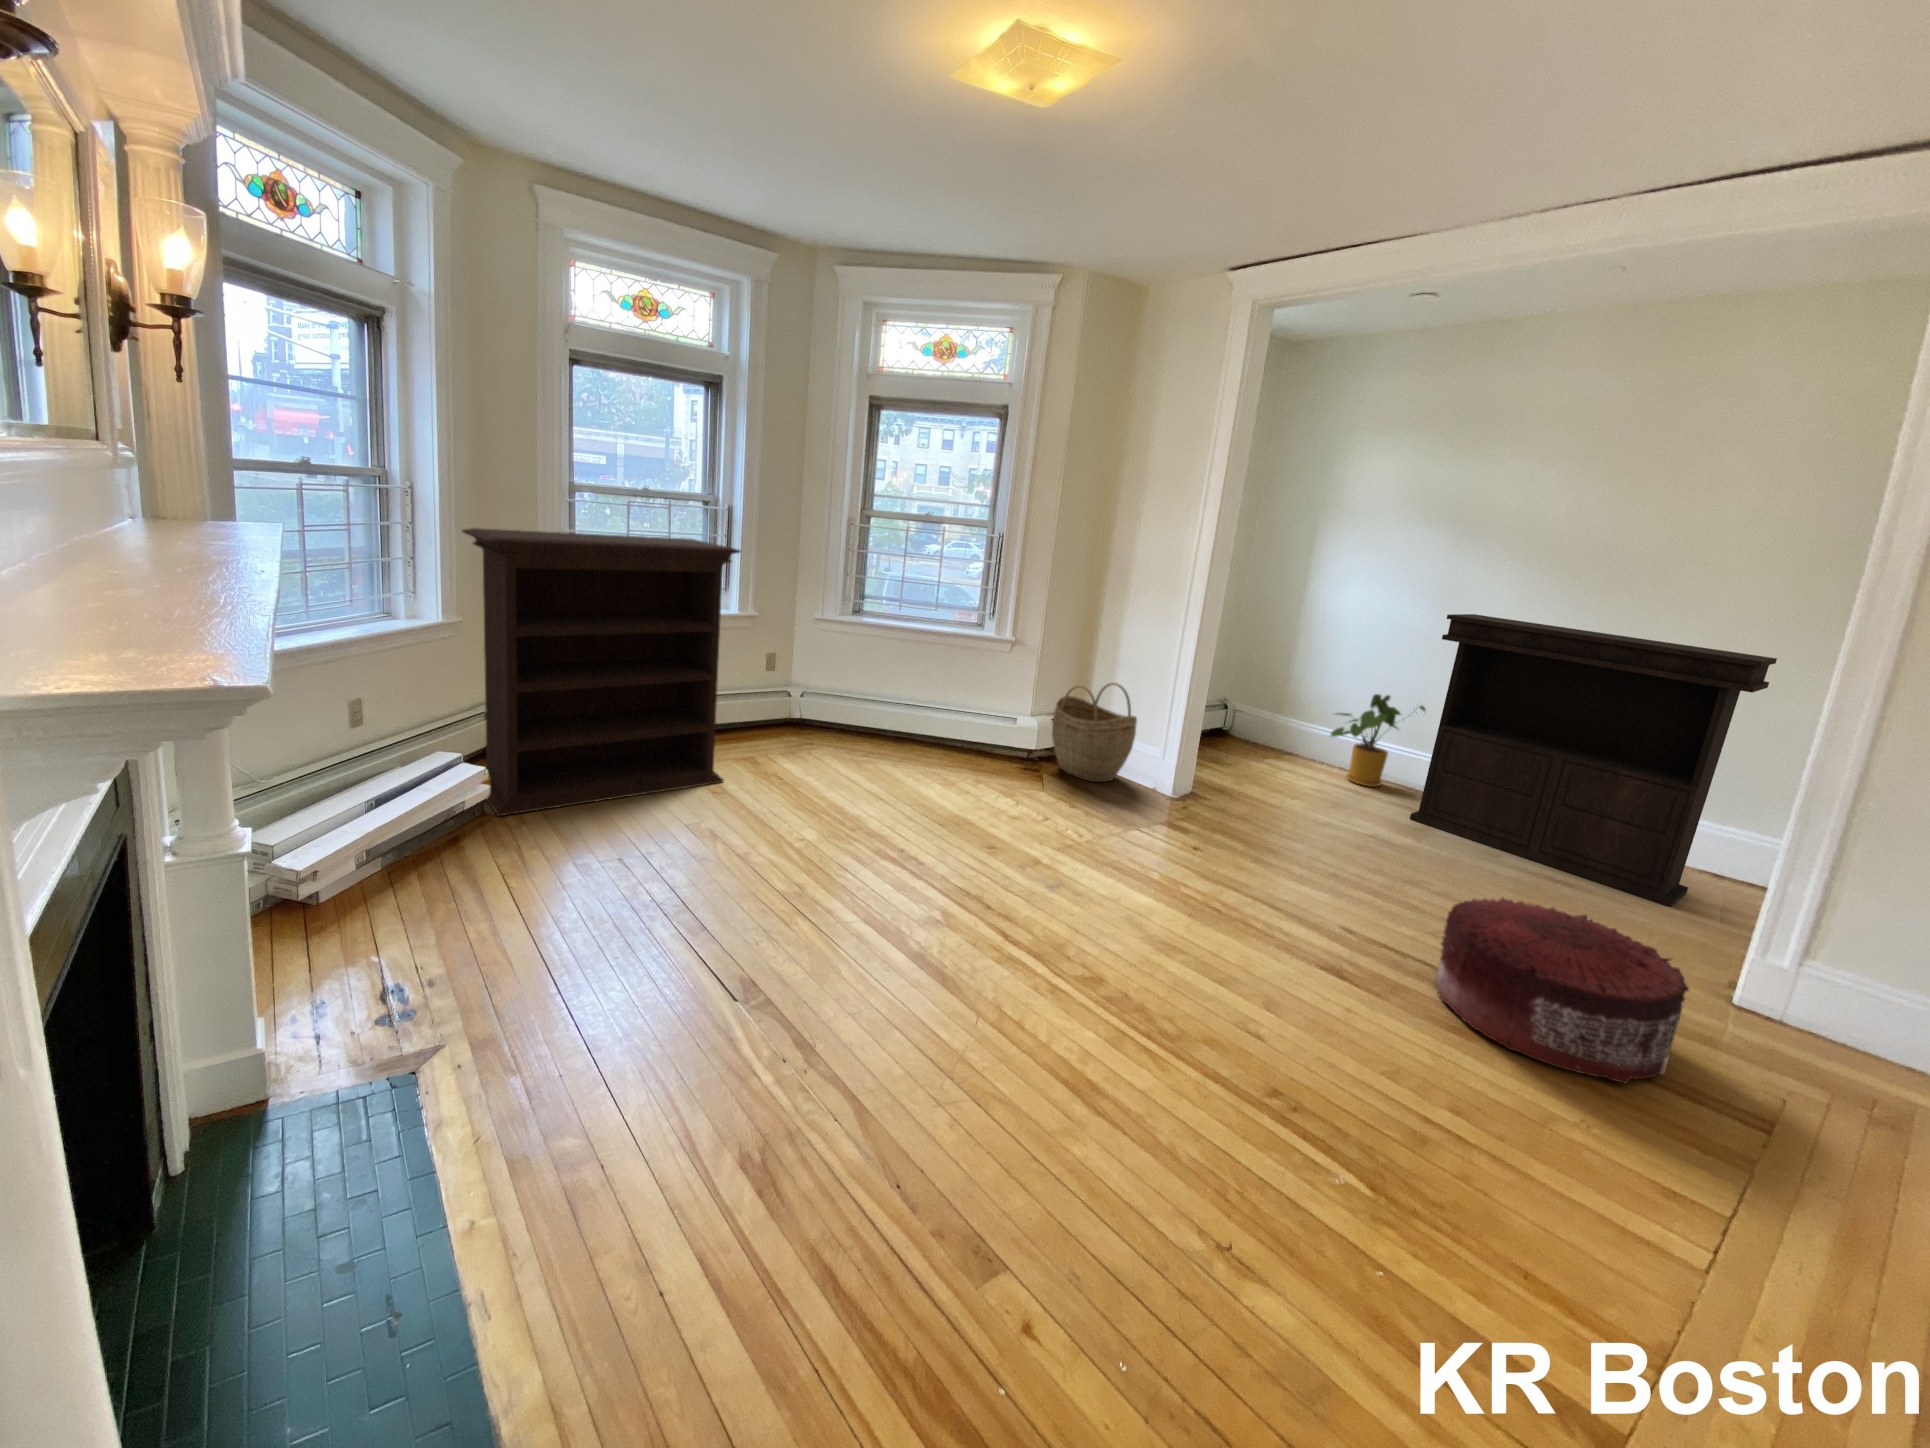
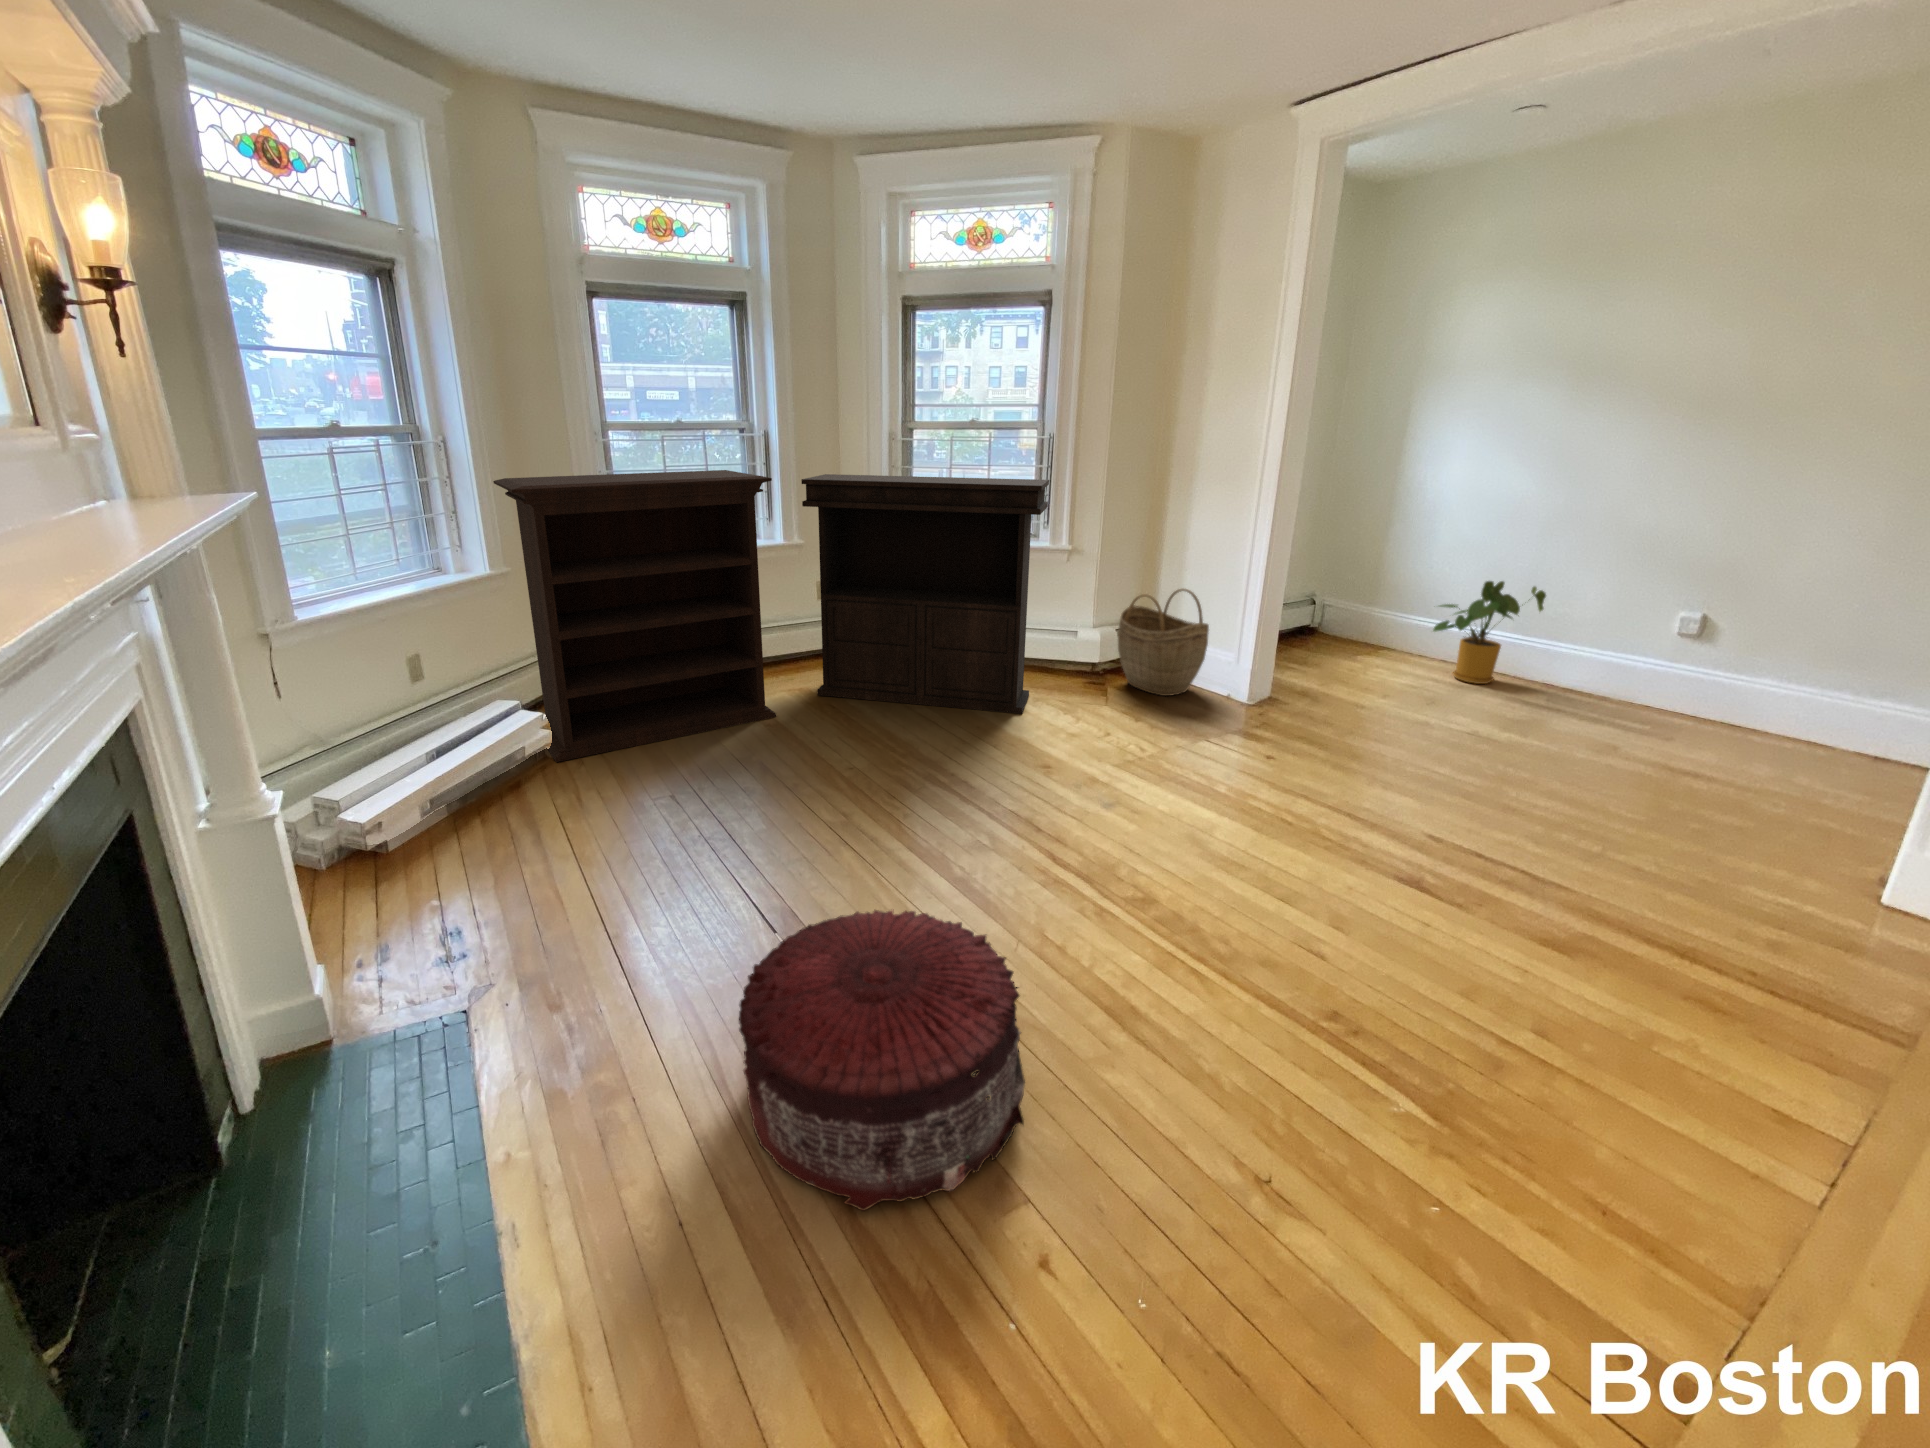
console table: present [1410,614,1777,907] -> present [801,474,1049,714]
pouf: present [1435,898,1689,1083] -> present [739,909,1025,1211]

